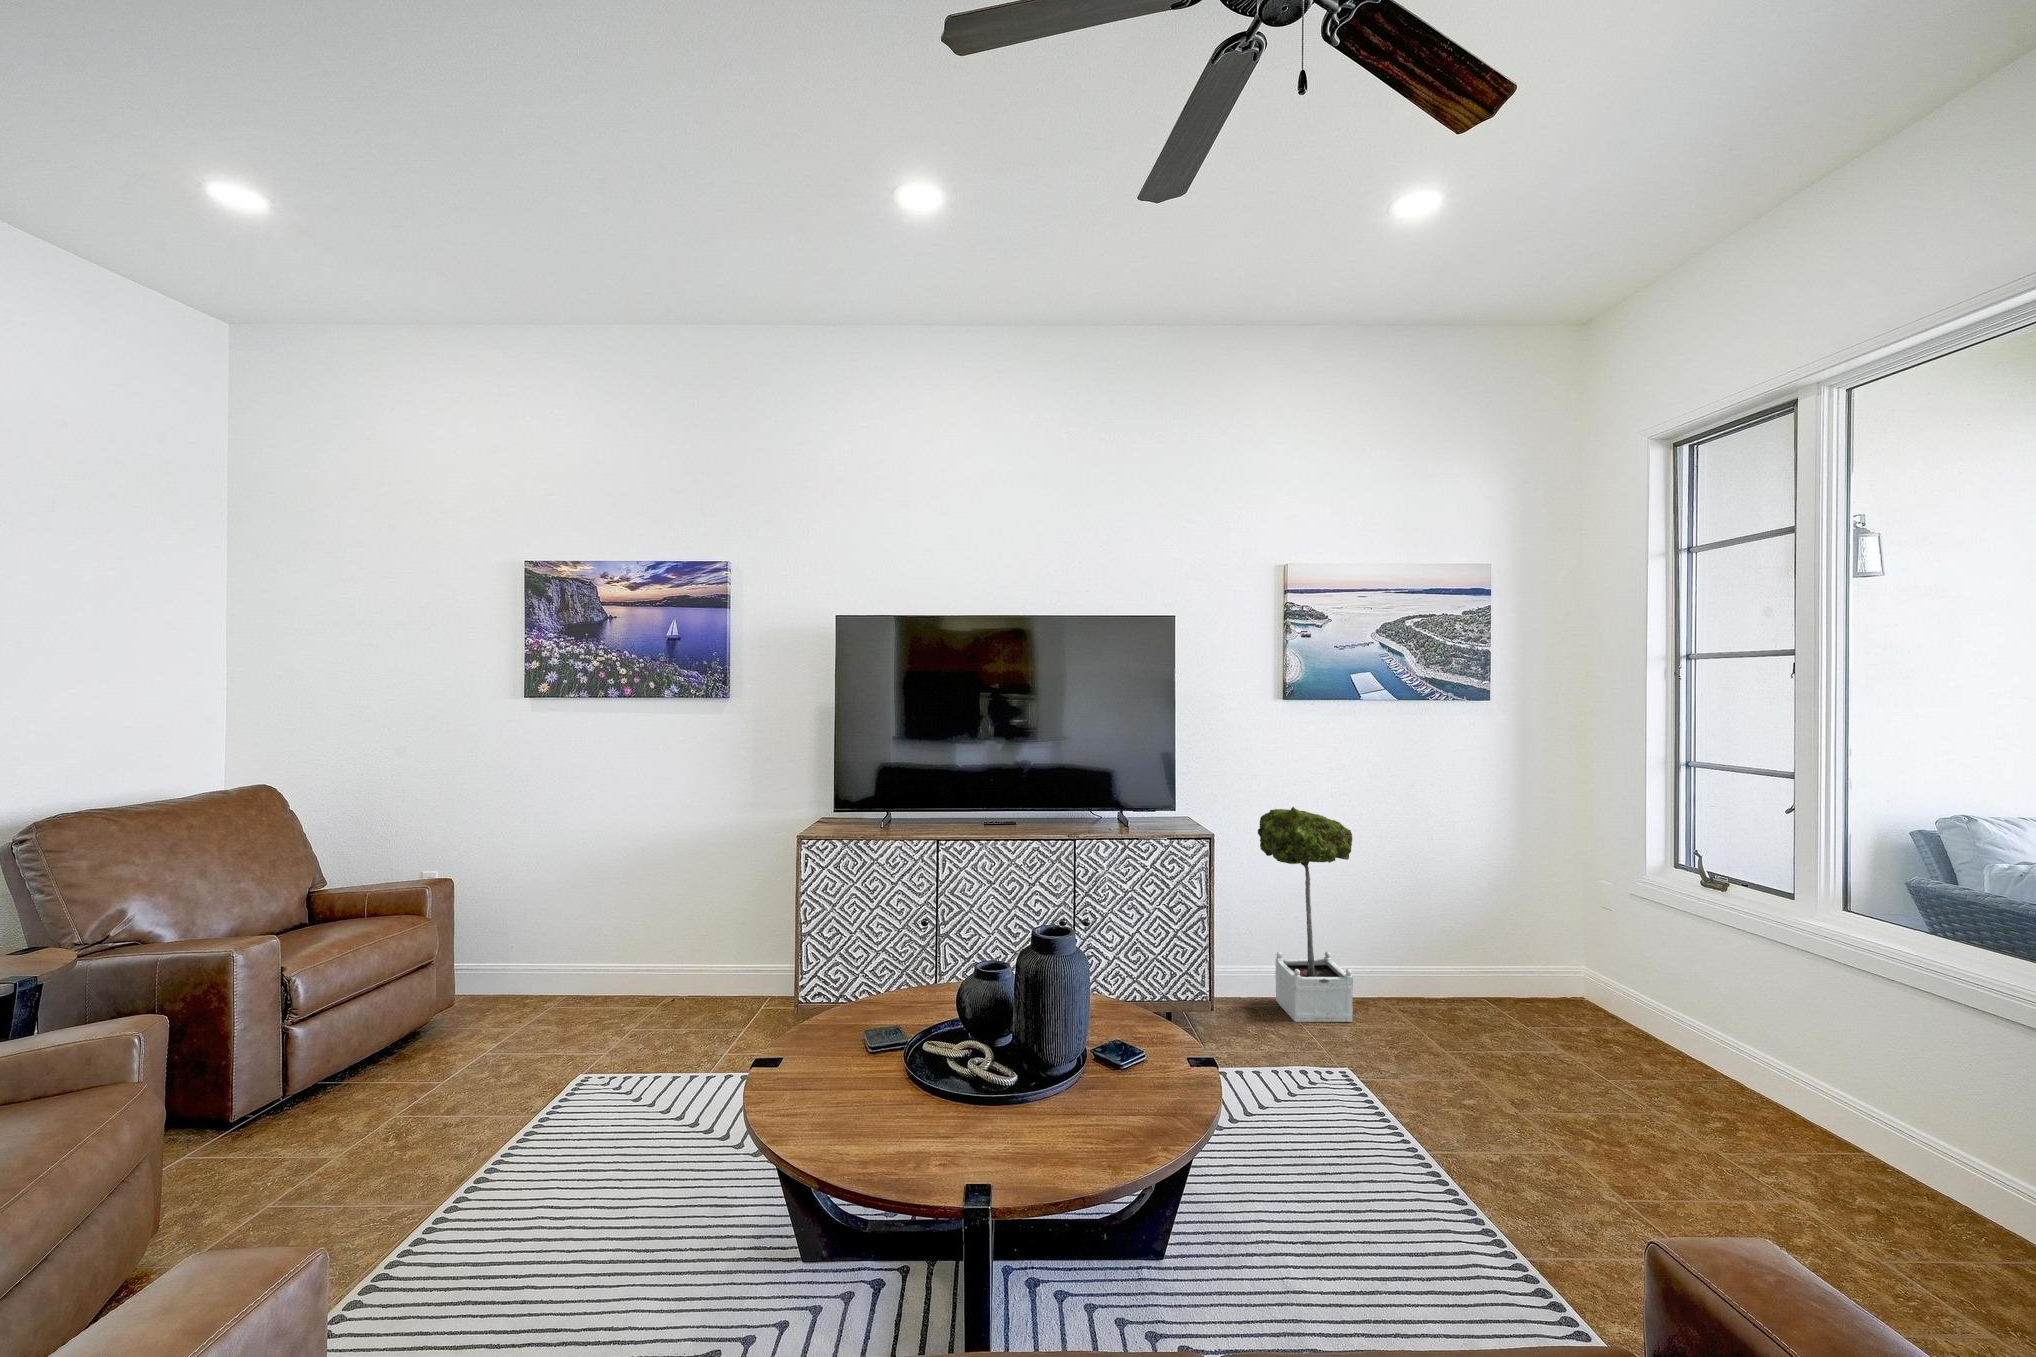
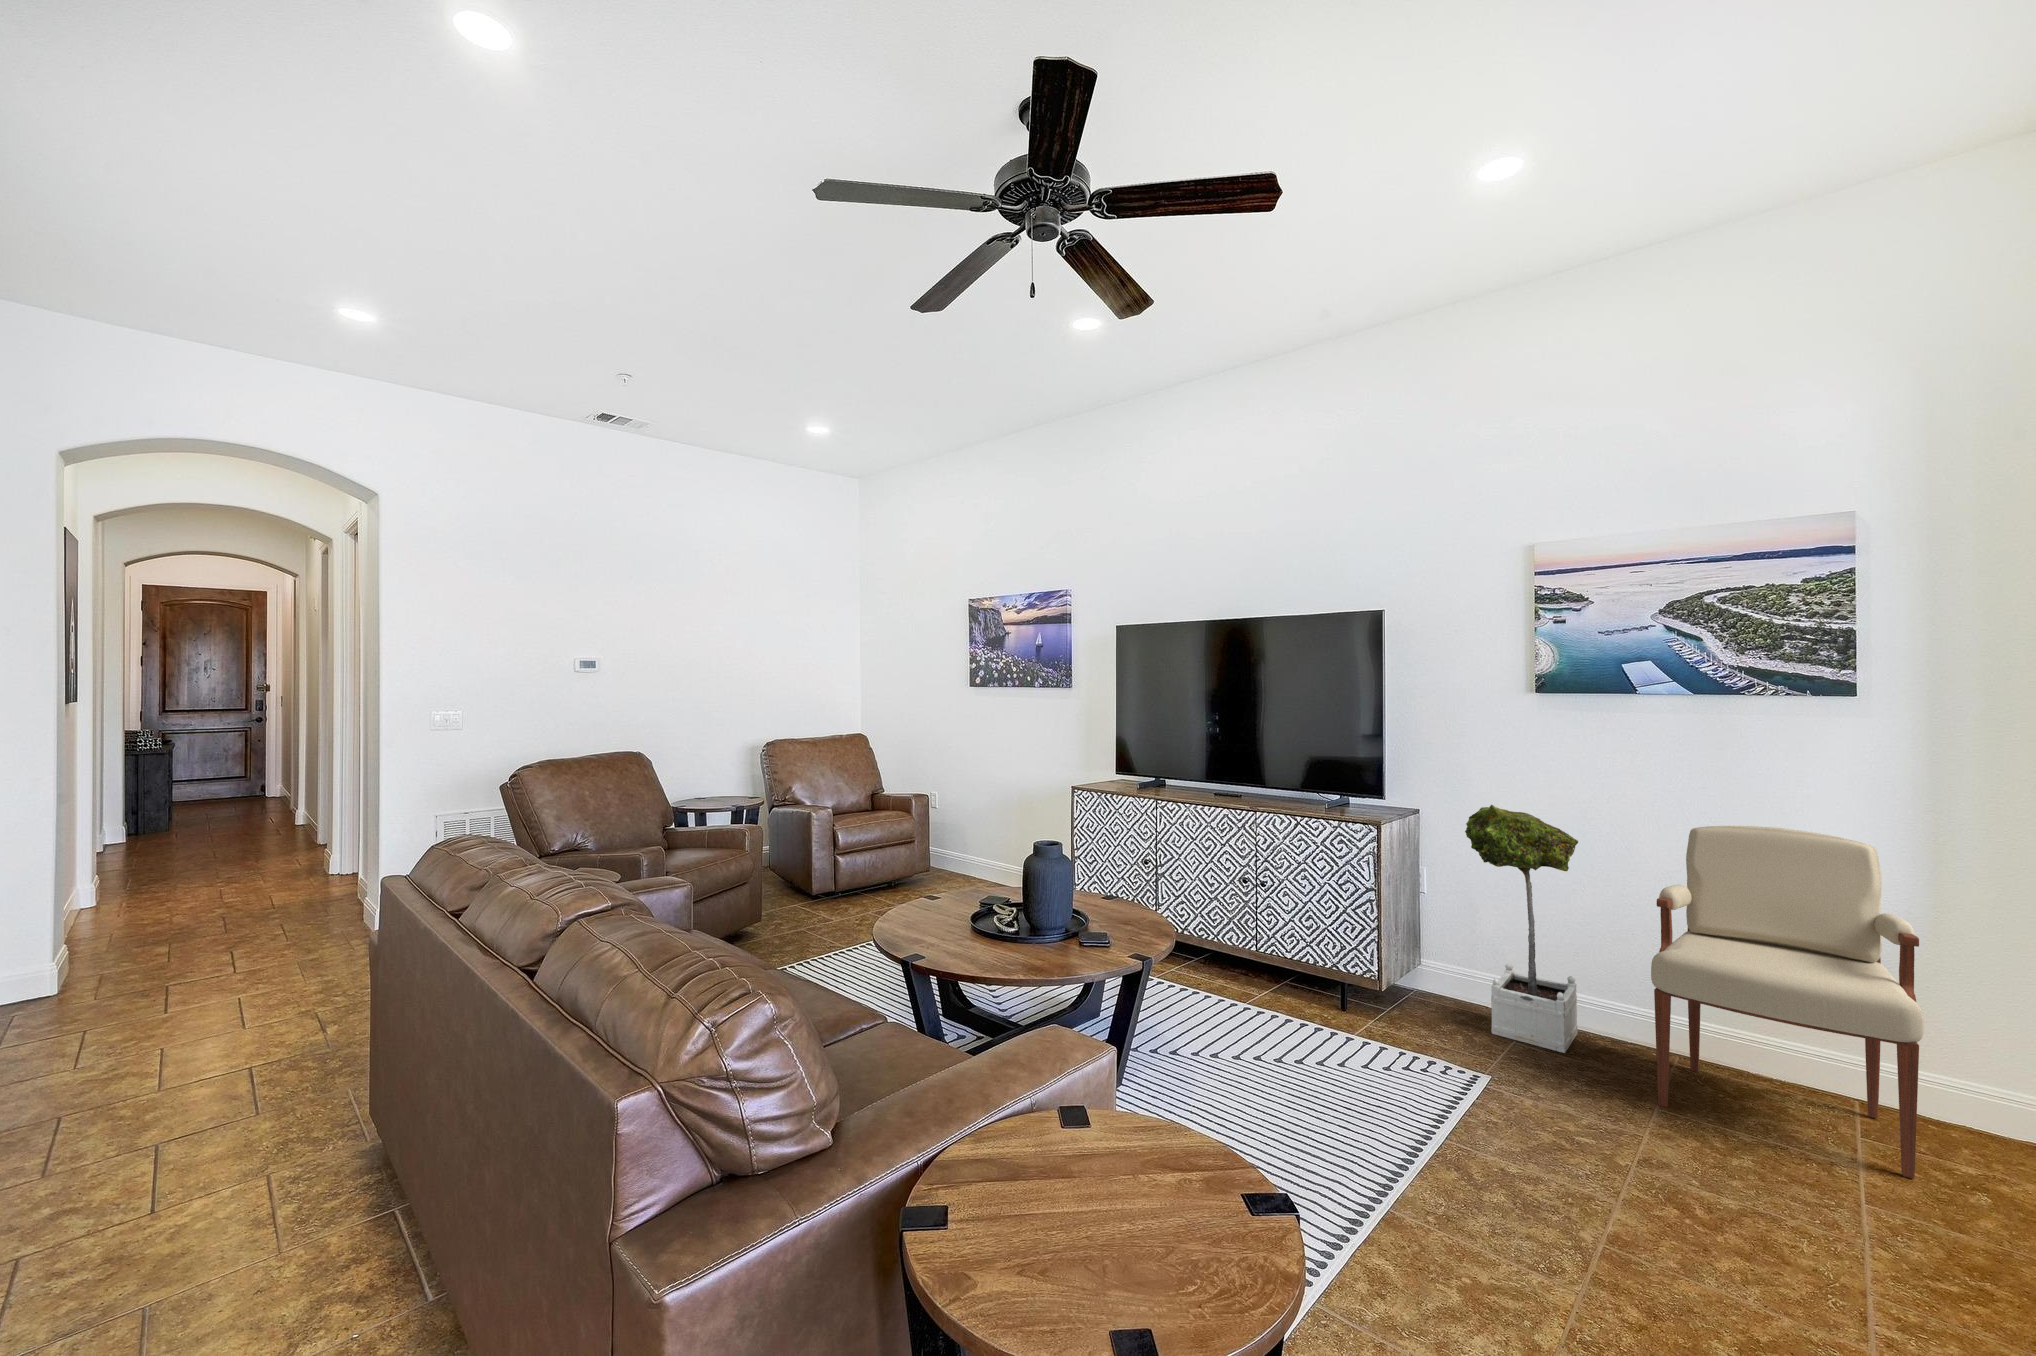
armchair: none [1405,803,1598,1045] -> present [1651,826,1924,1179]

